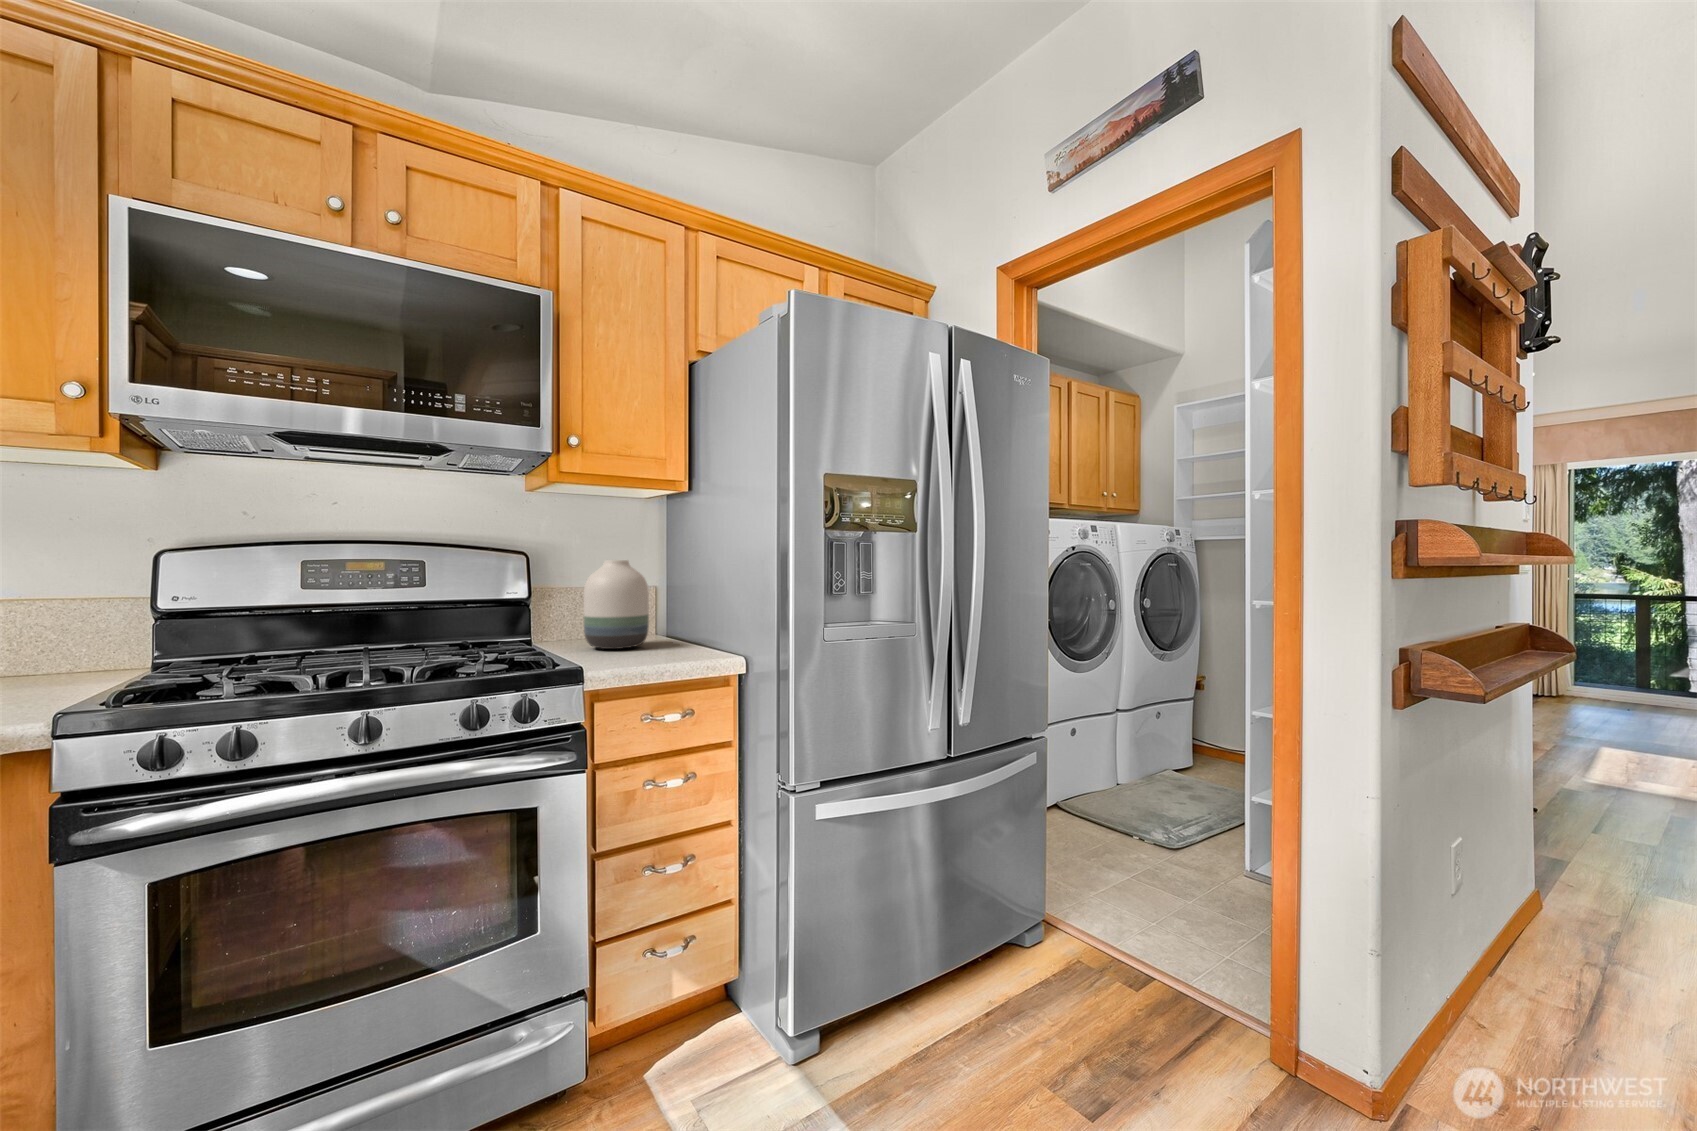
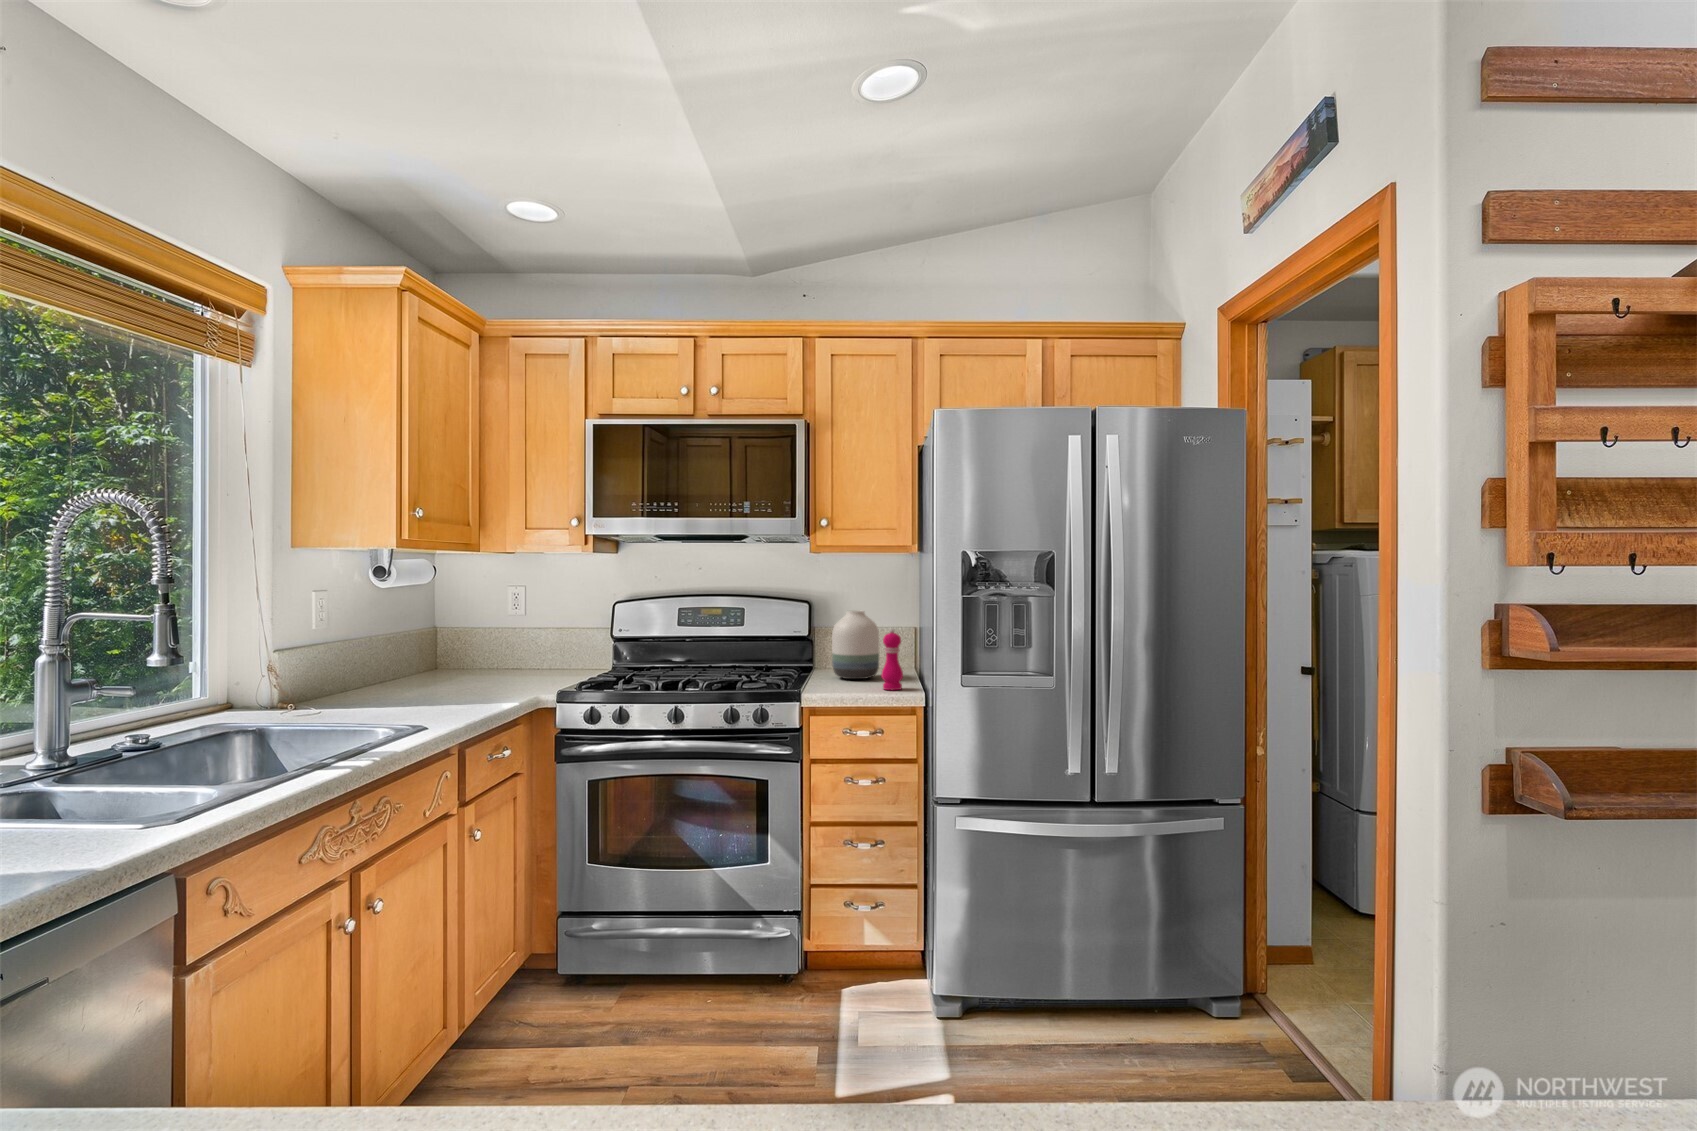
pepper mill: none [680,577,709,657] -> present [881,628,903,690]

